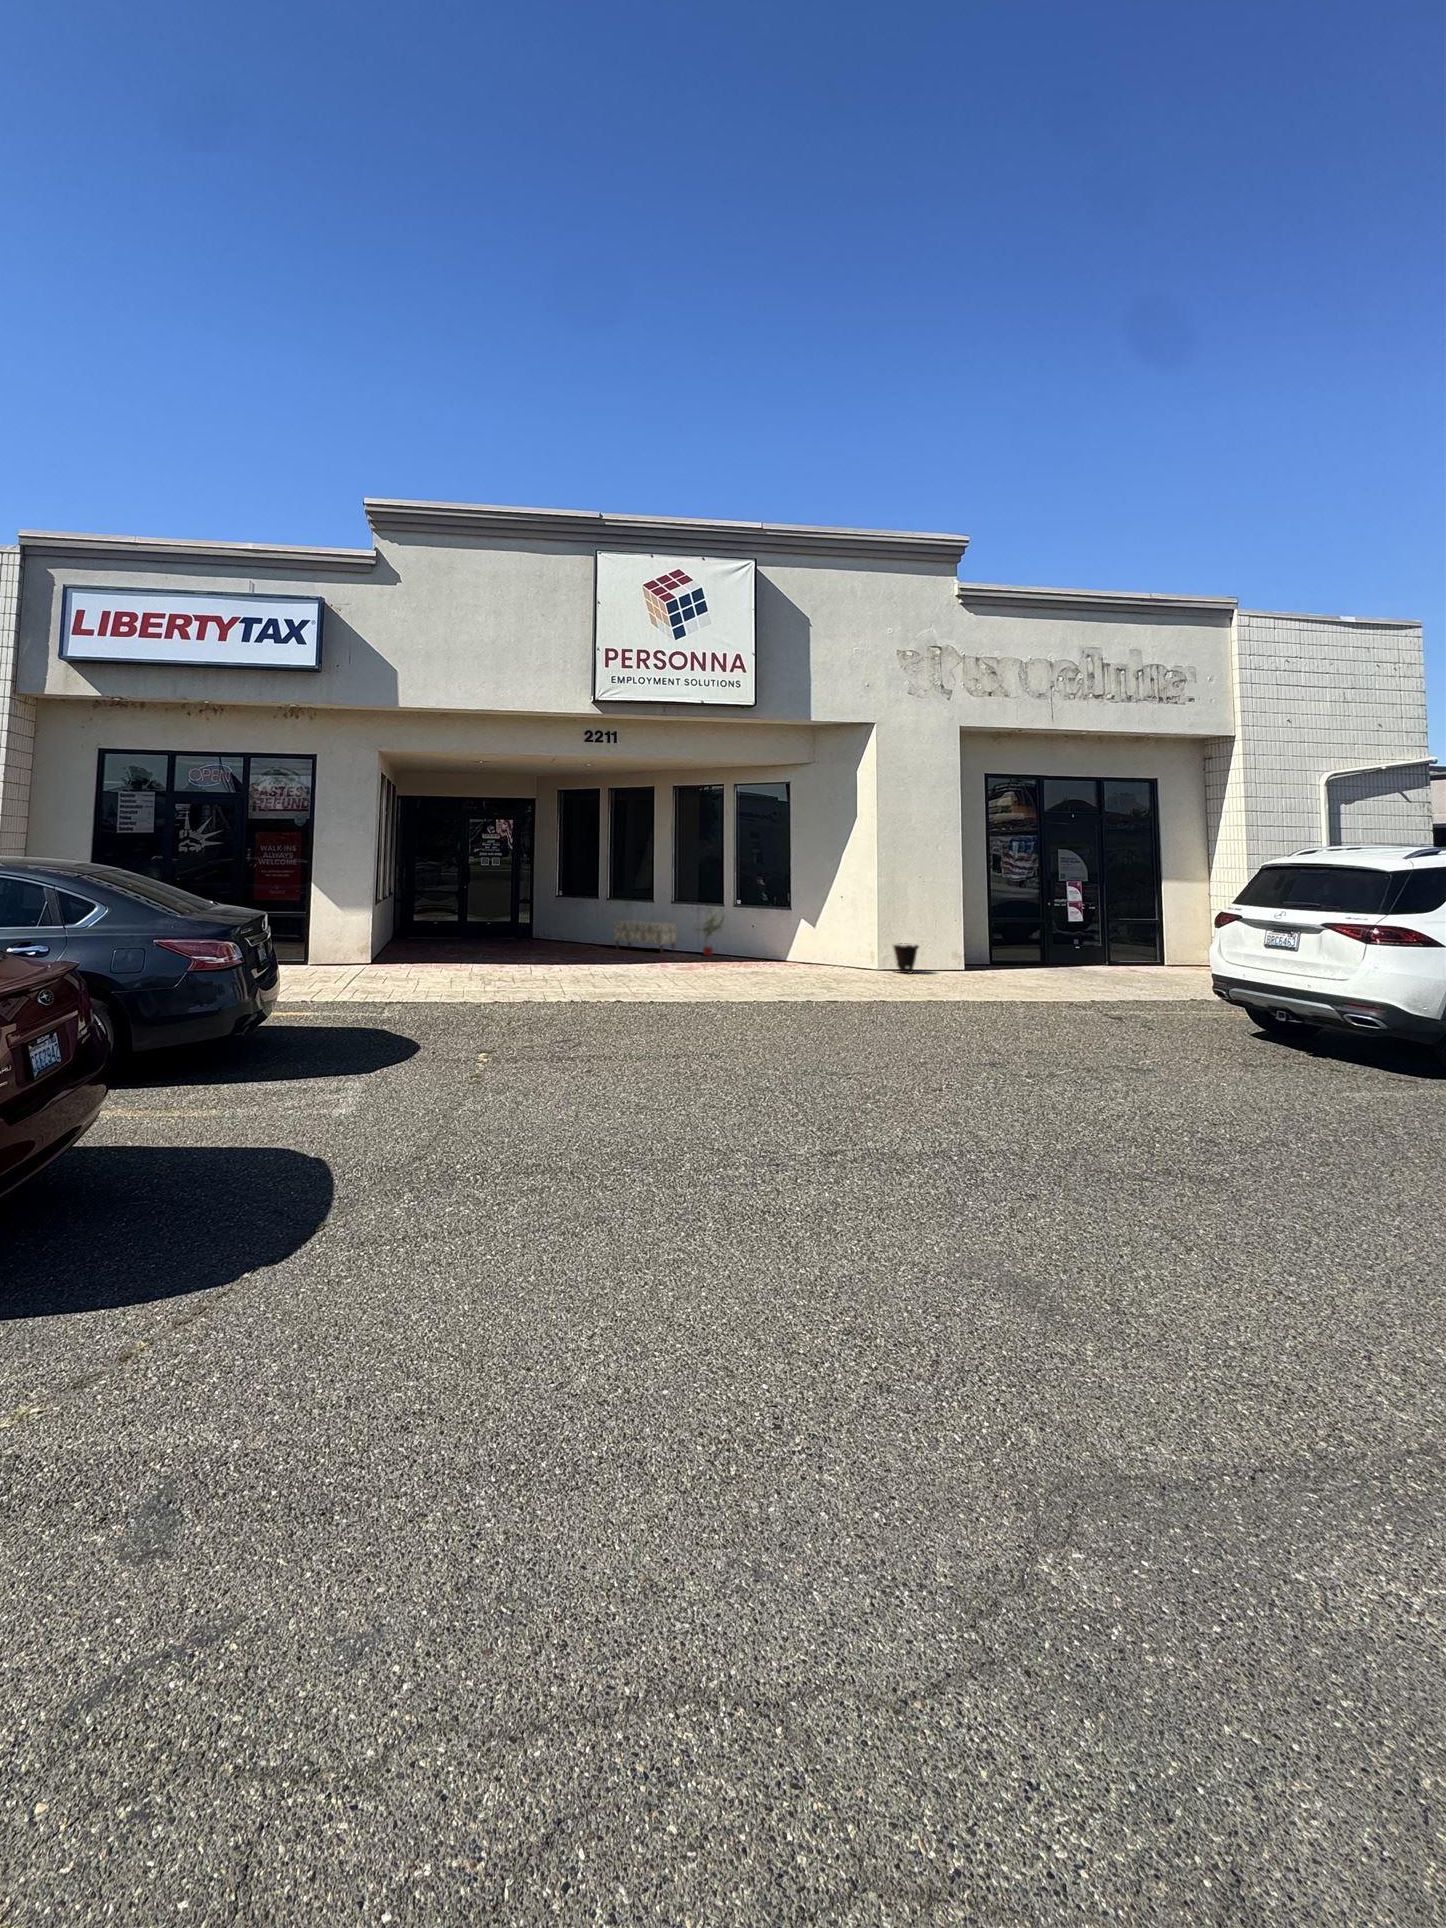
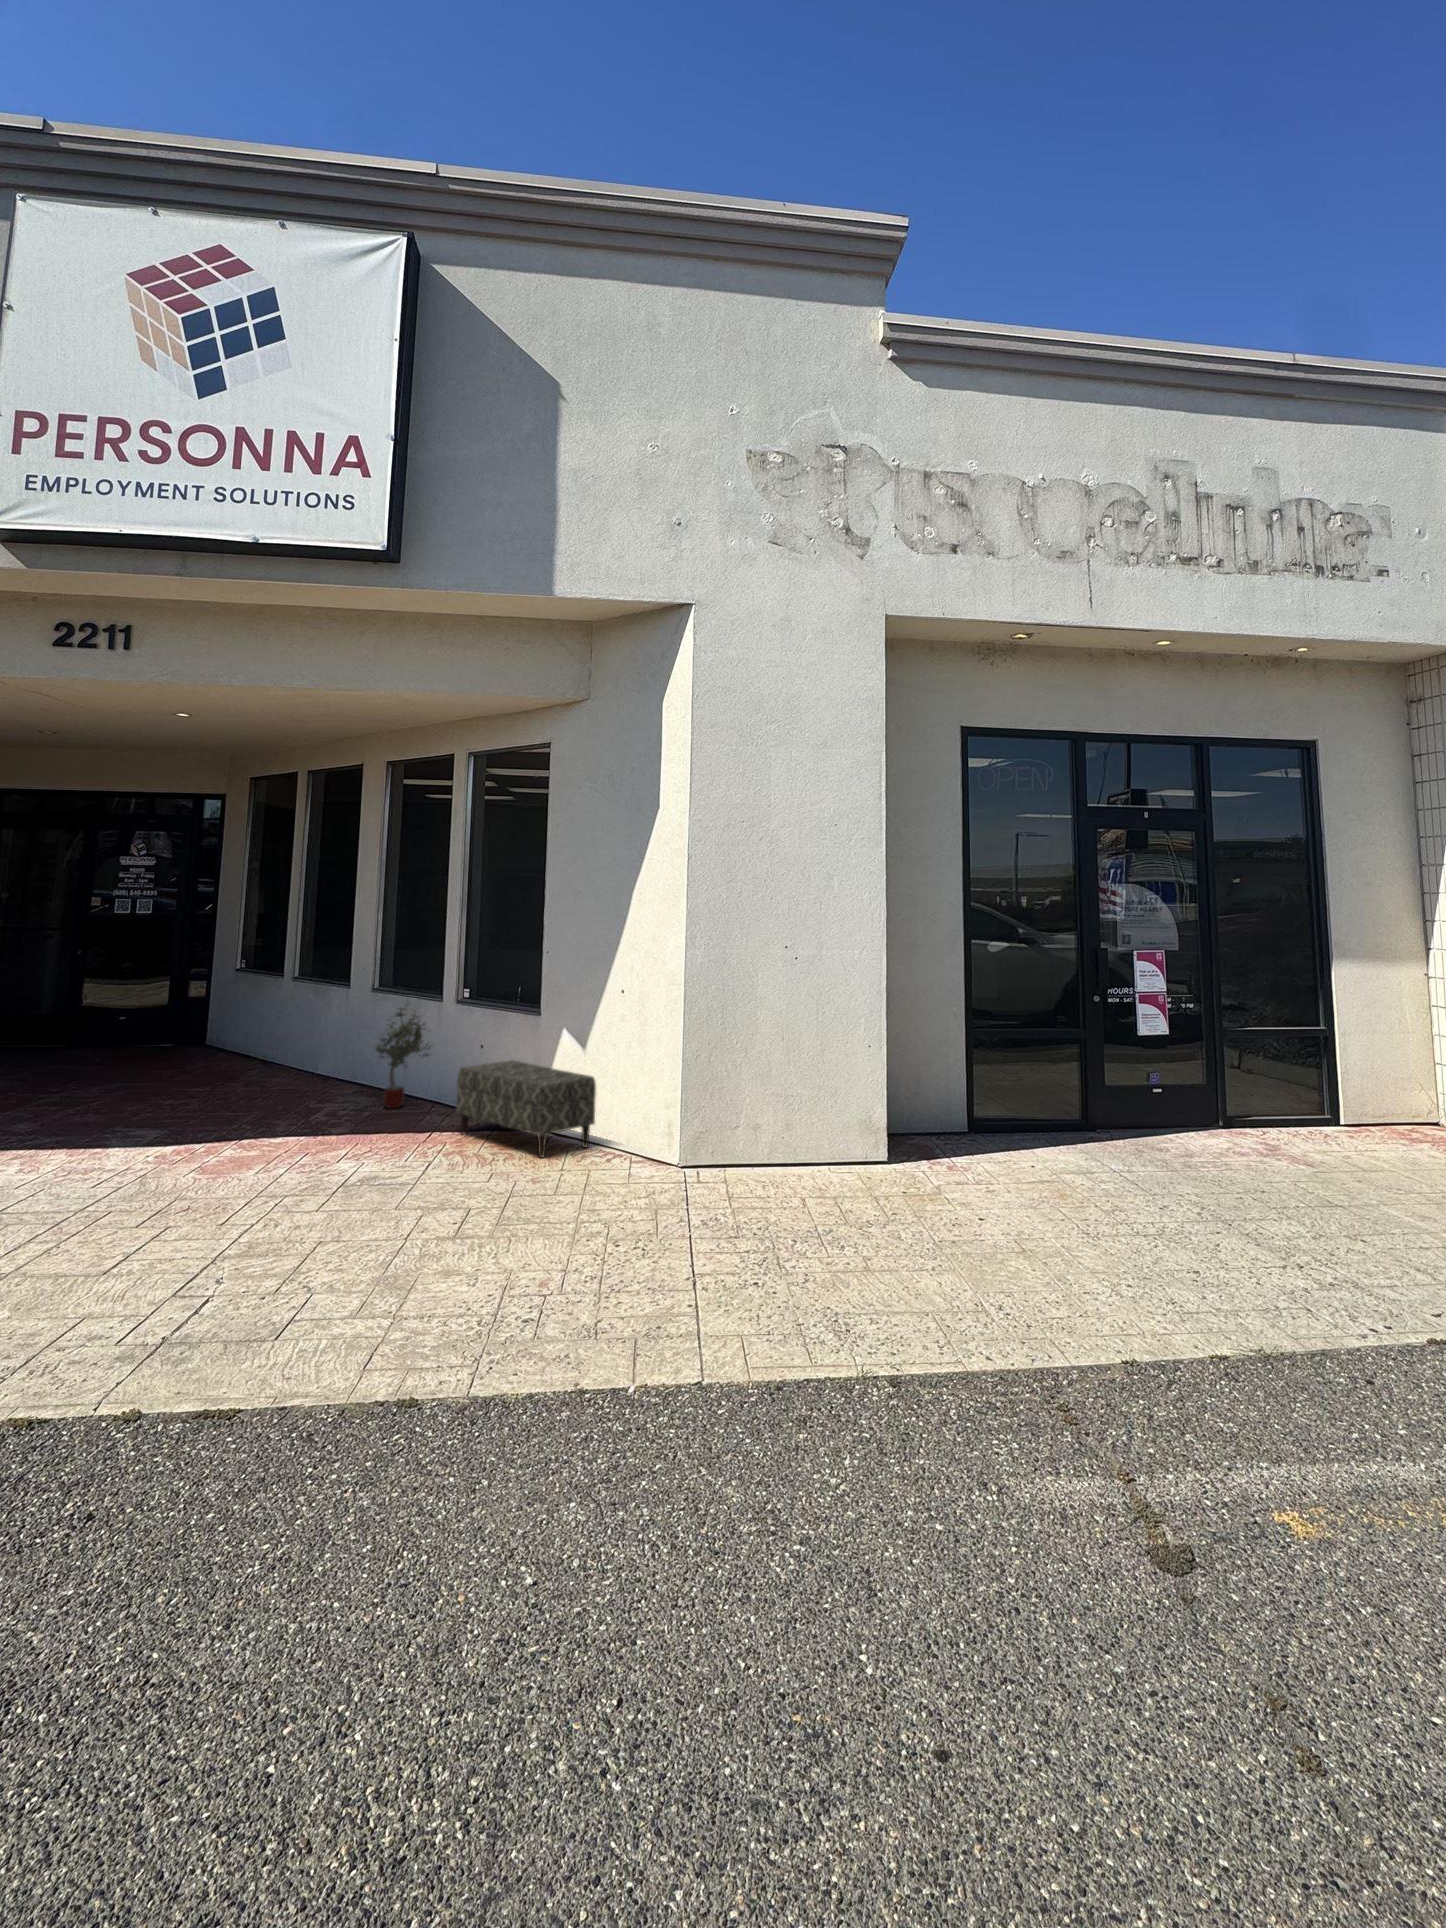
bench: present [614,921,677,952] -> present [456,1060,596,1158]
bucket: present [893,943,919,974] -> none [697,1105,768,1188]

